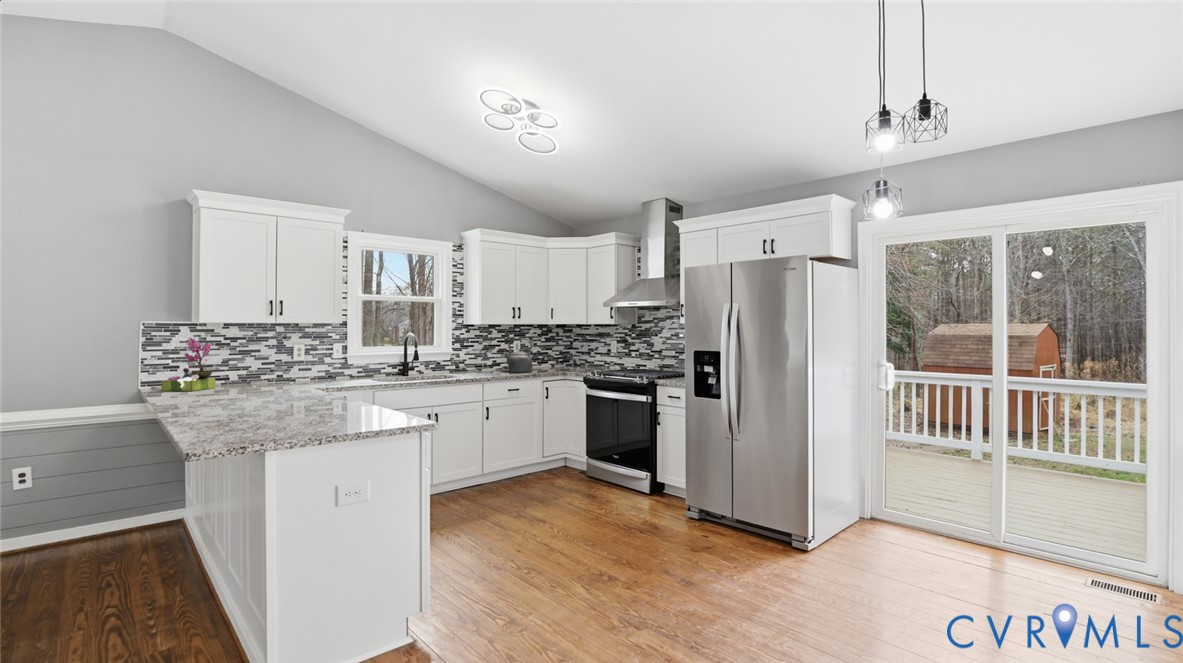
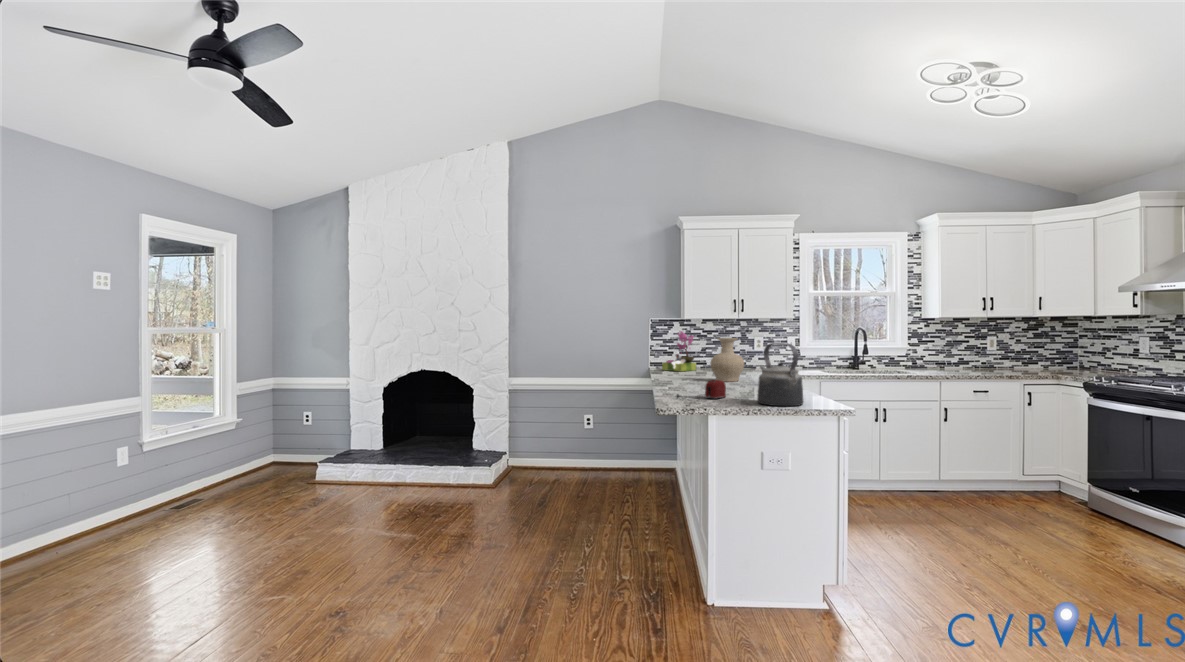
kettle: present [505,339,532,373] -> present [757,343,803,406]
vase: none [242,346,289,401] -> present [710,338,744,382]
toaster: none [200,401,276,431] -> present [676,380,726,399]

